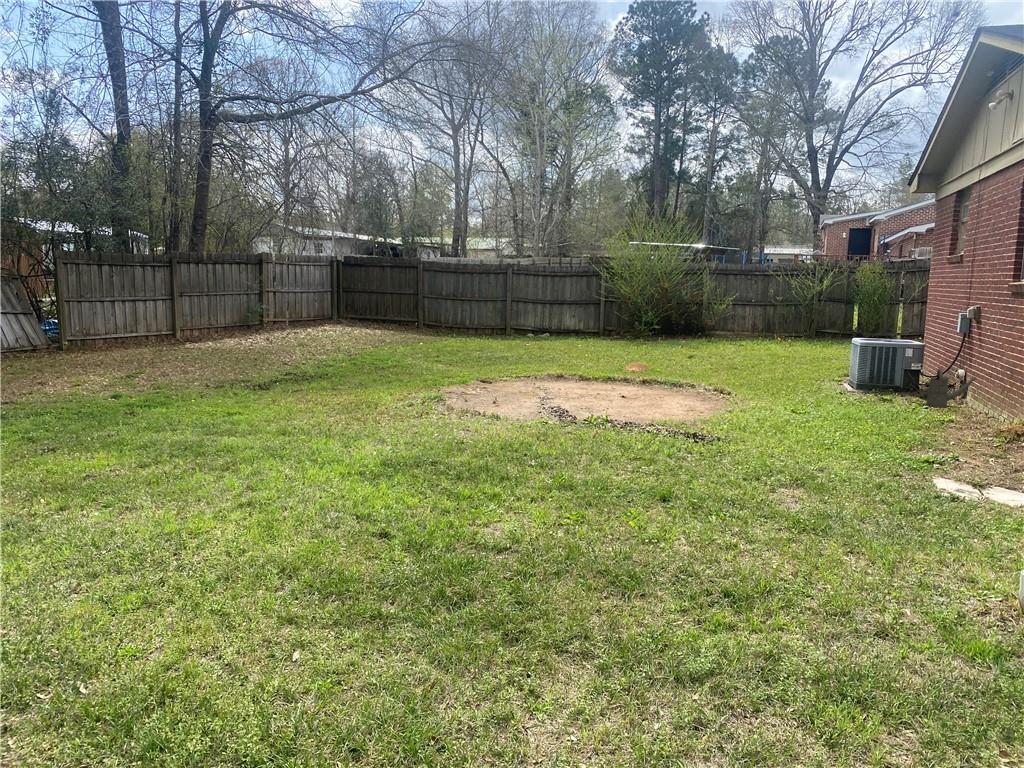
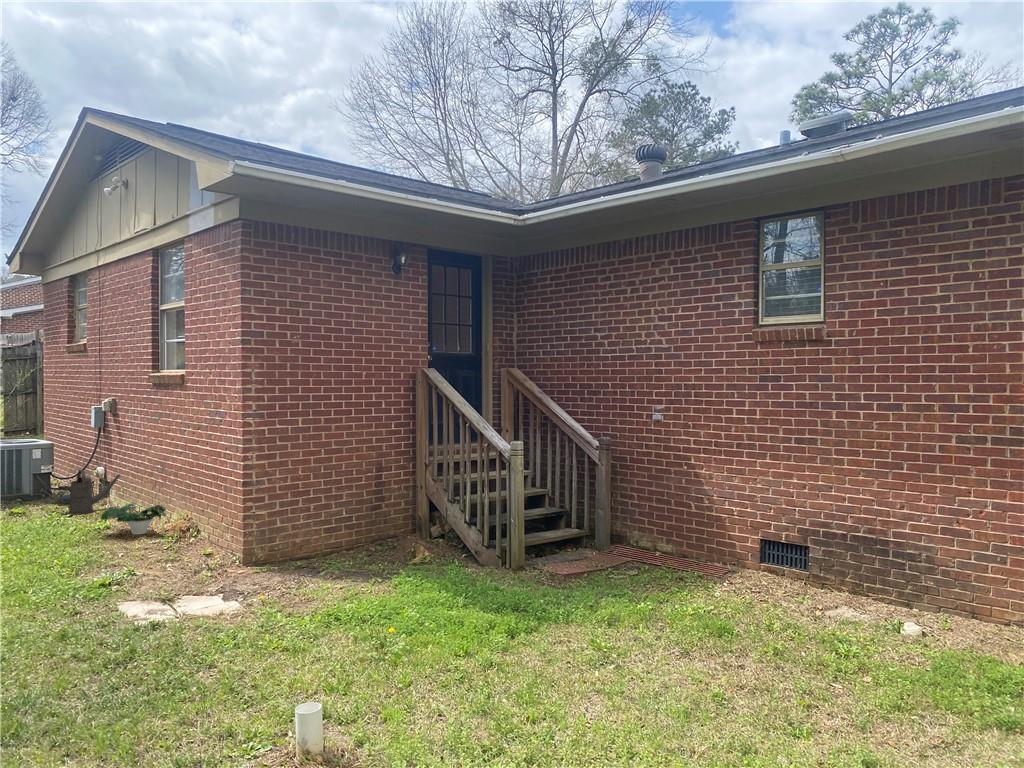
potted plant: none [945,403,1010,432] -> present [101,504,166,535]

